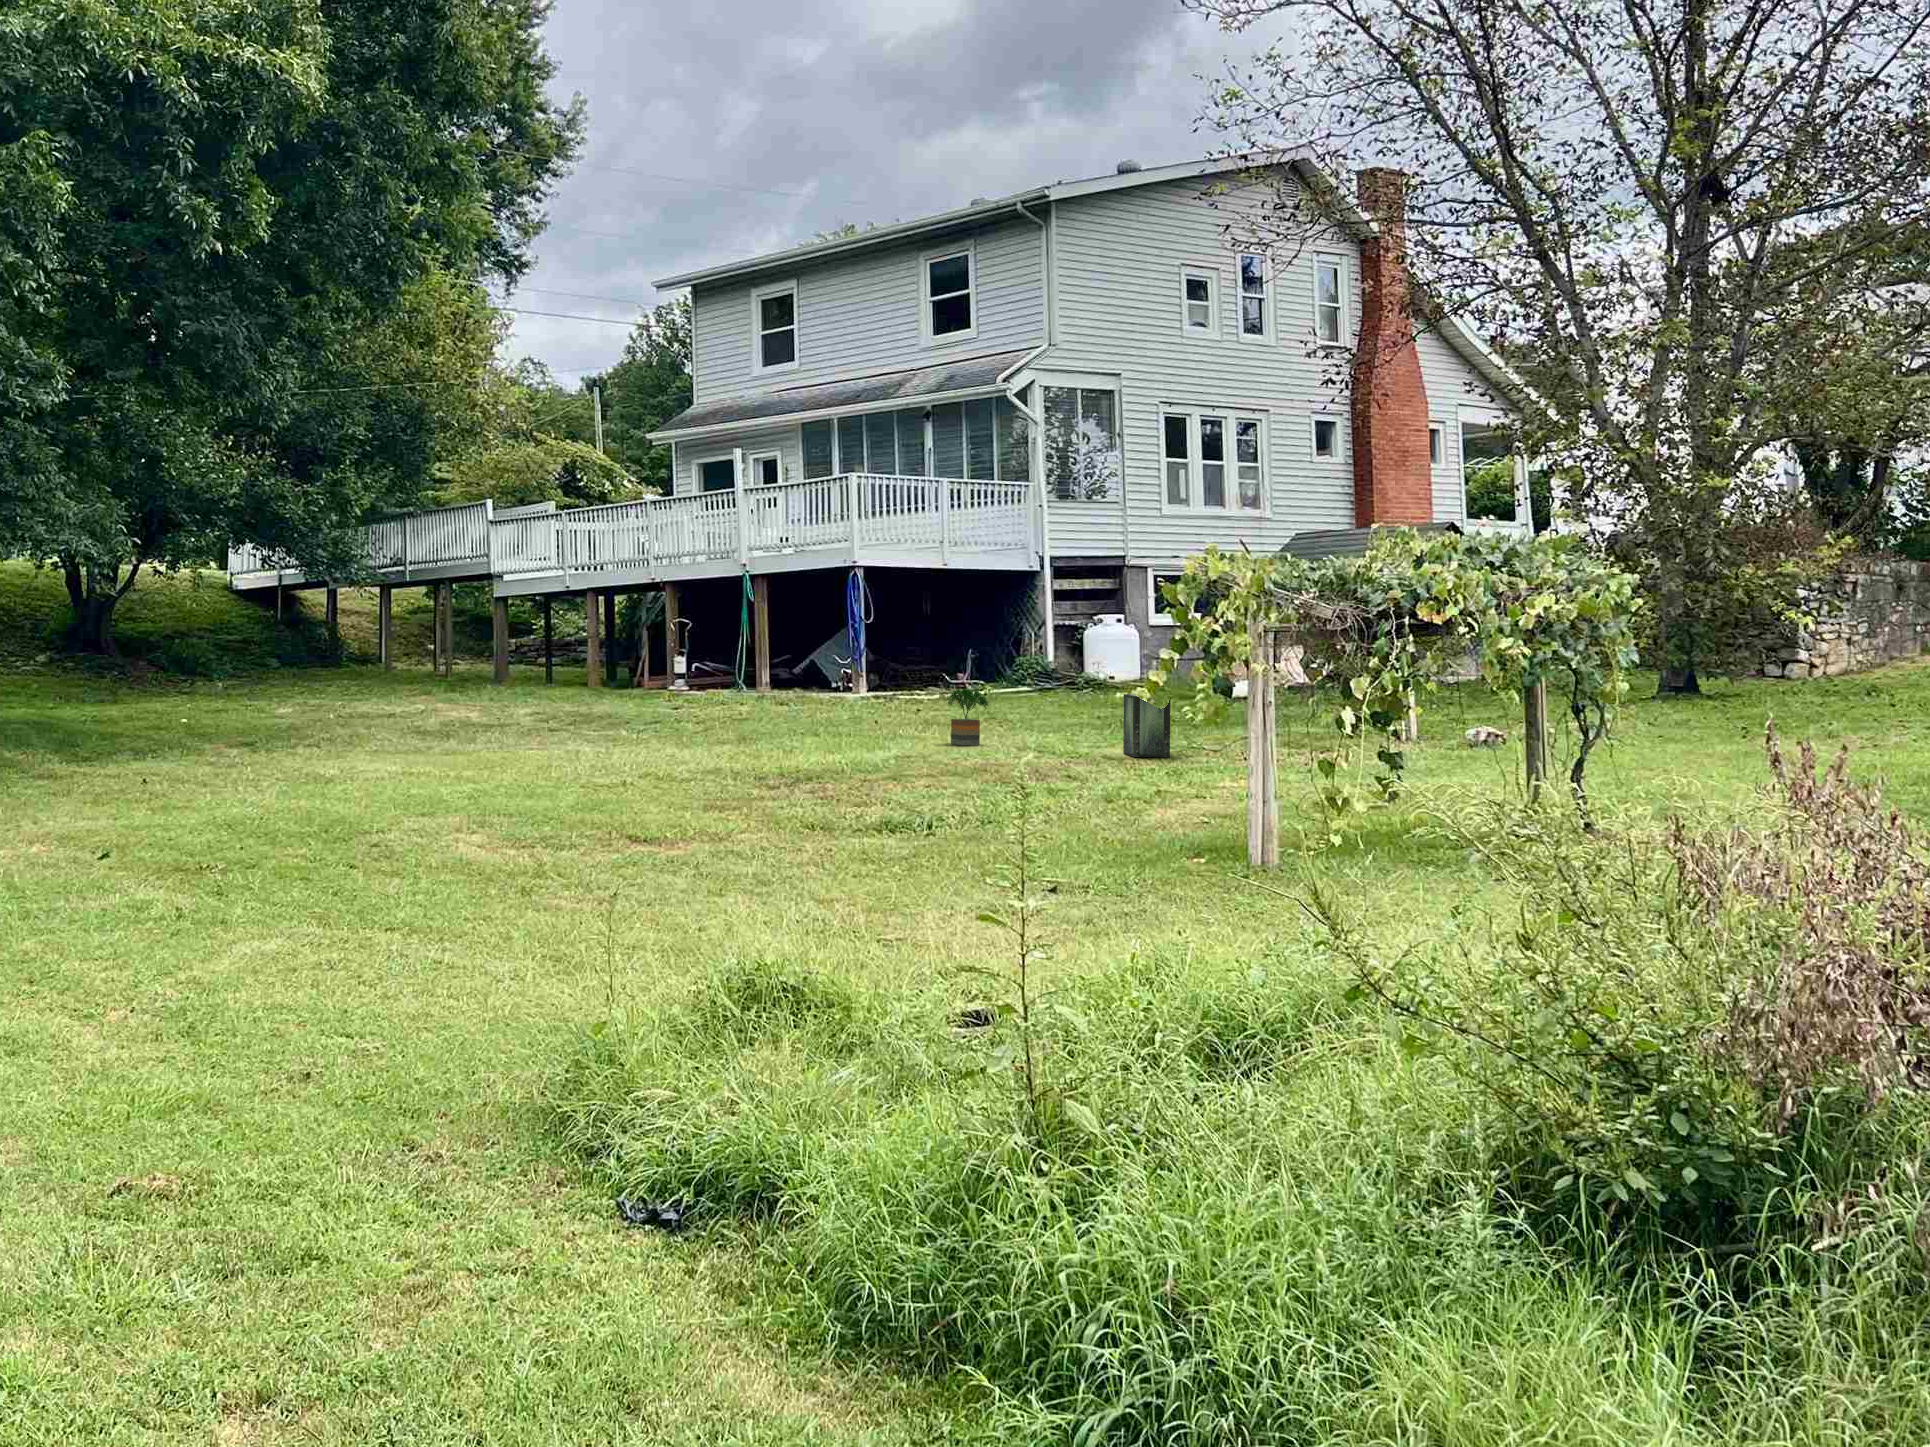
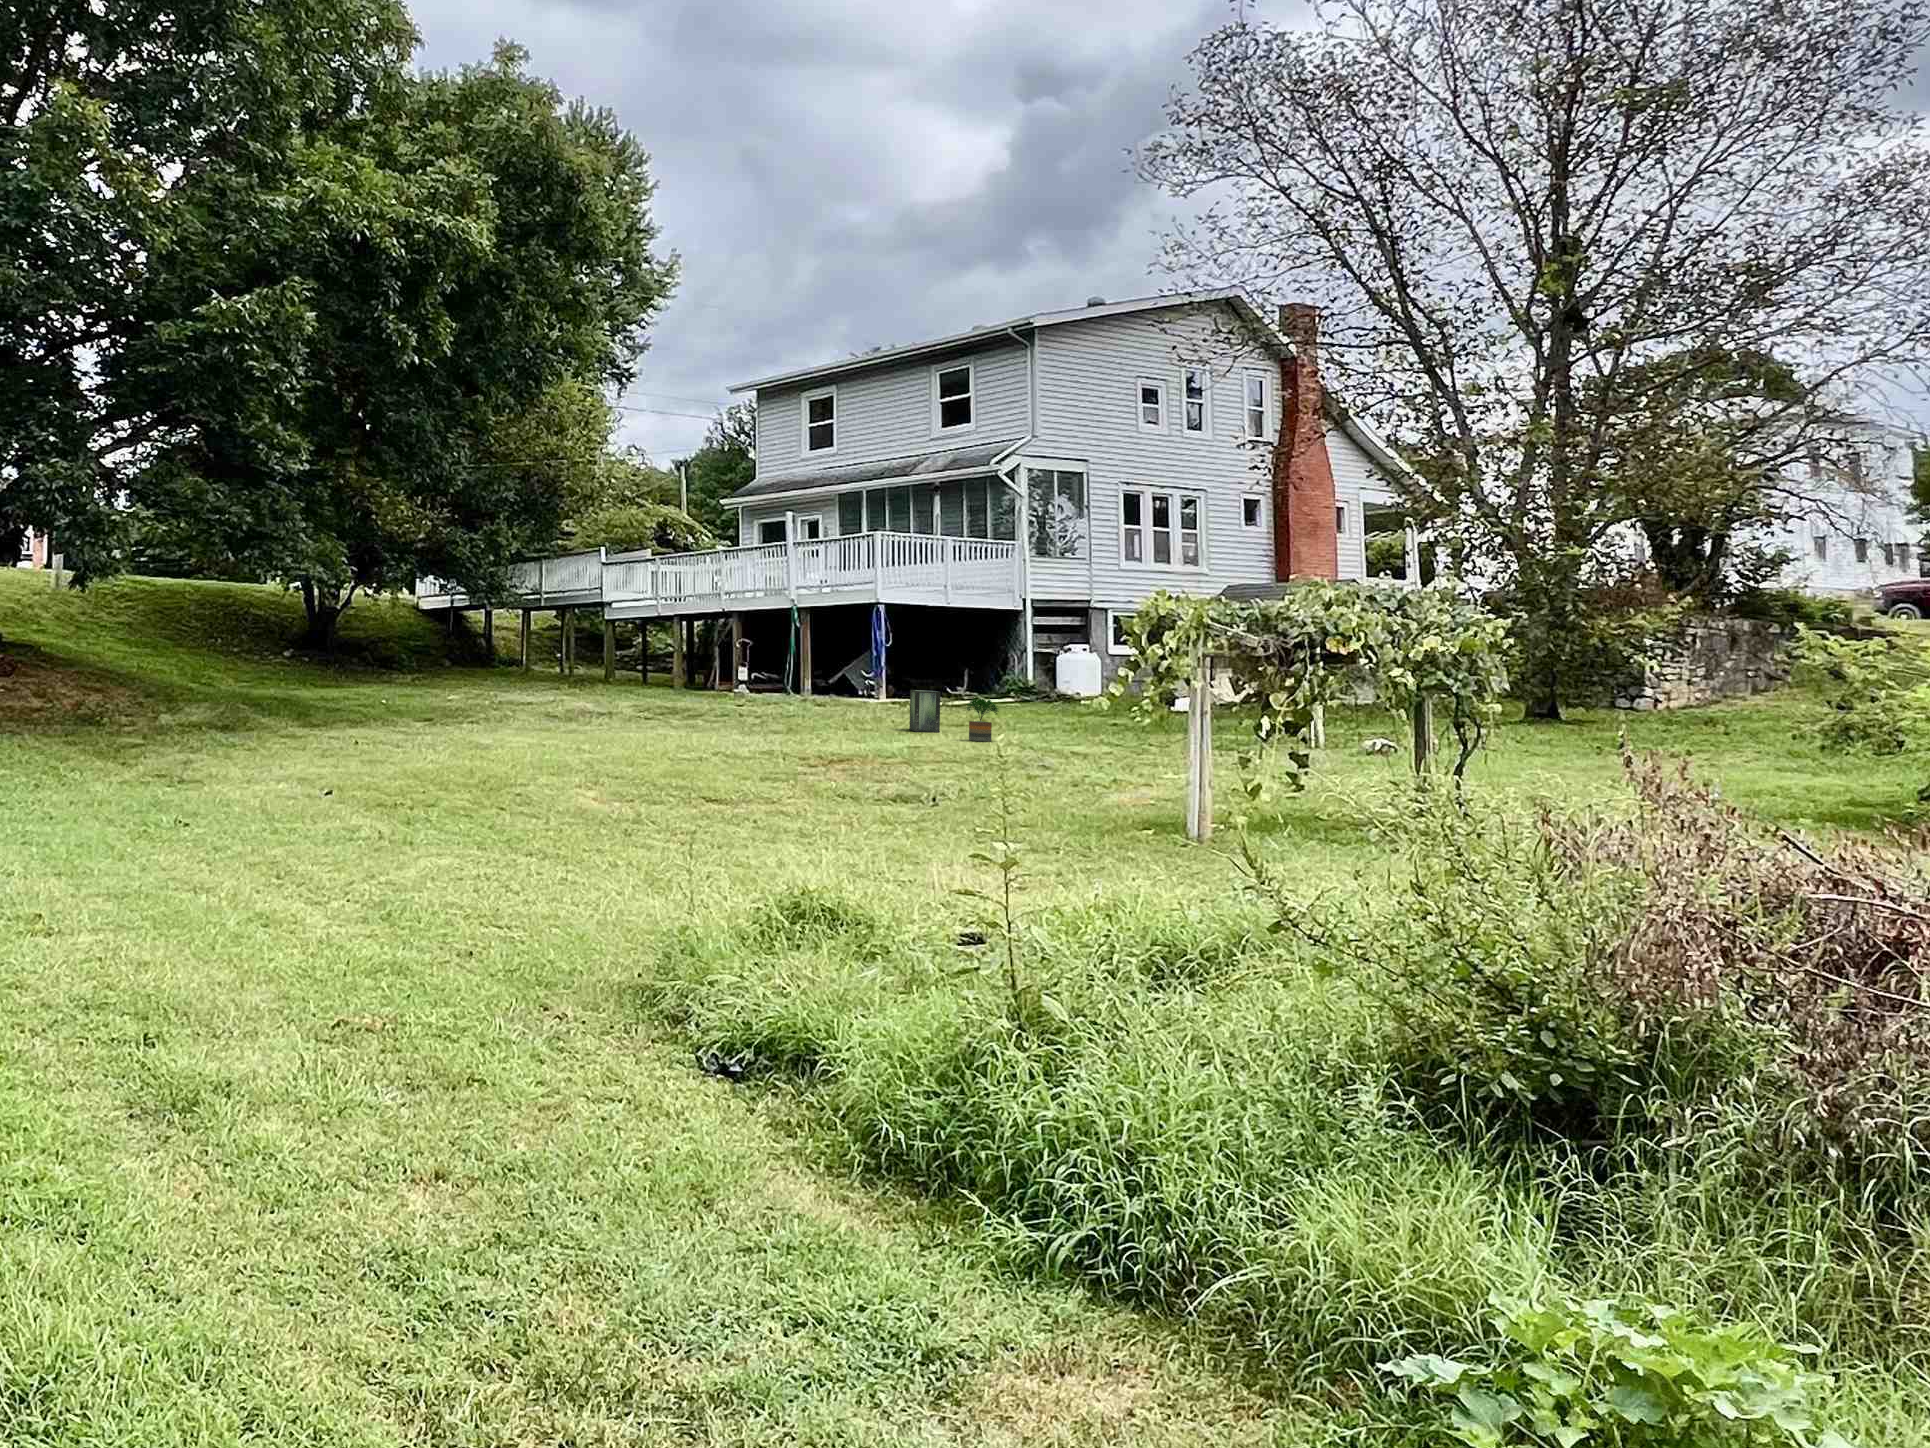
storage box: present [1123,694,1170,757] -> present [909,690,940,732]

